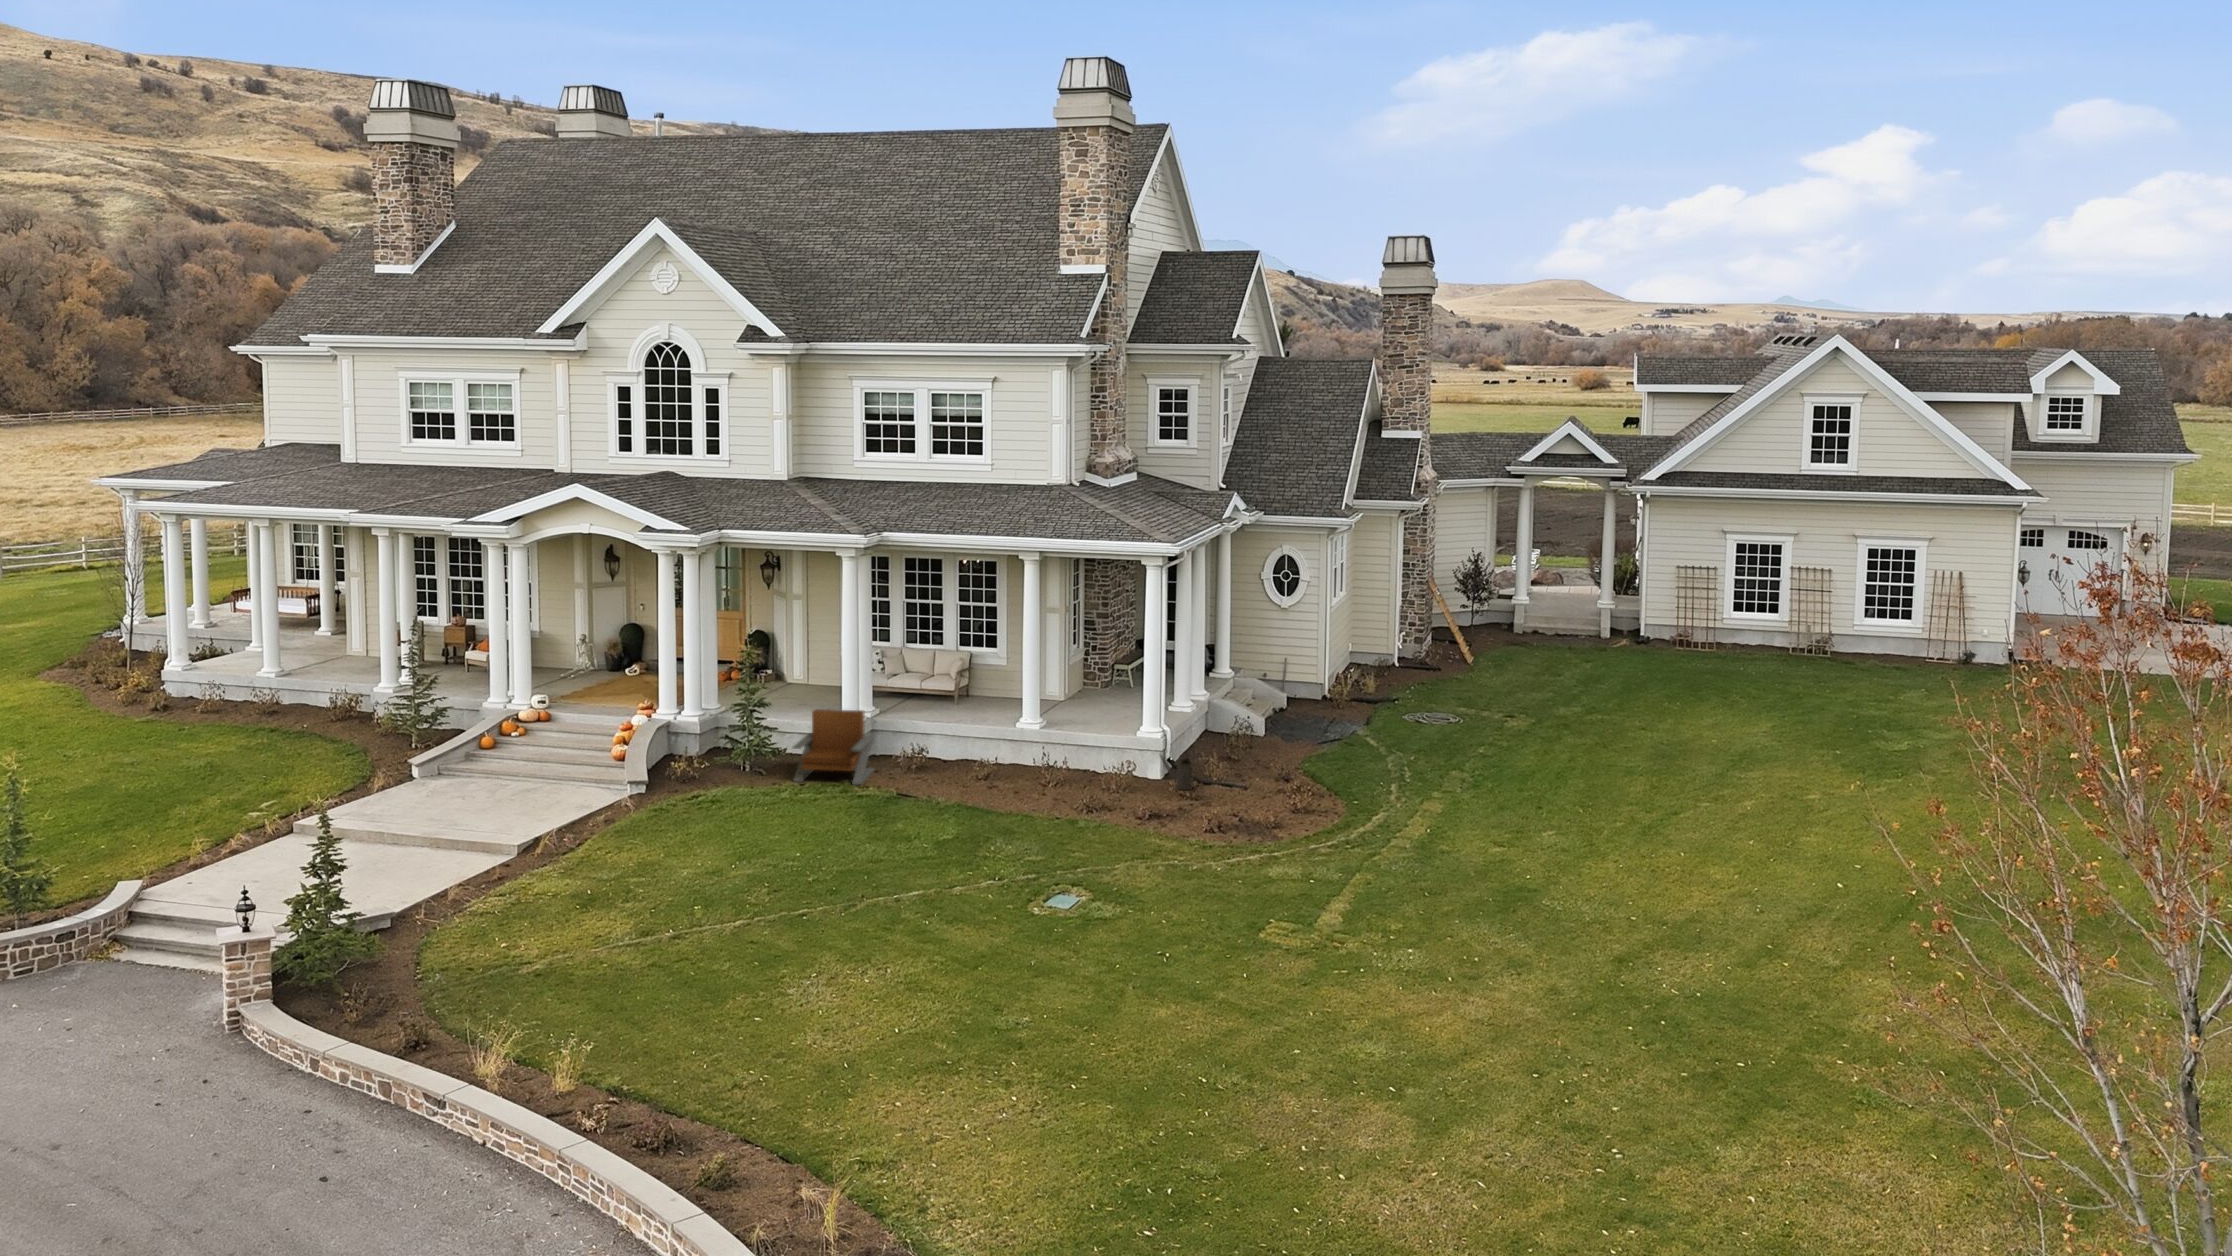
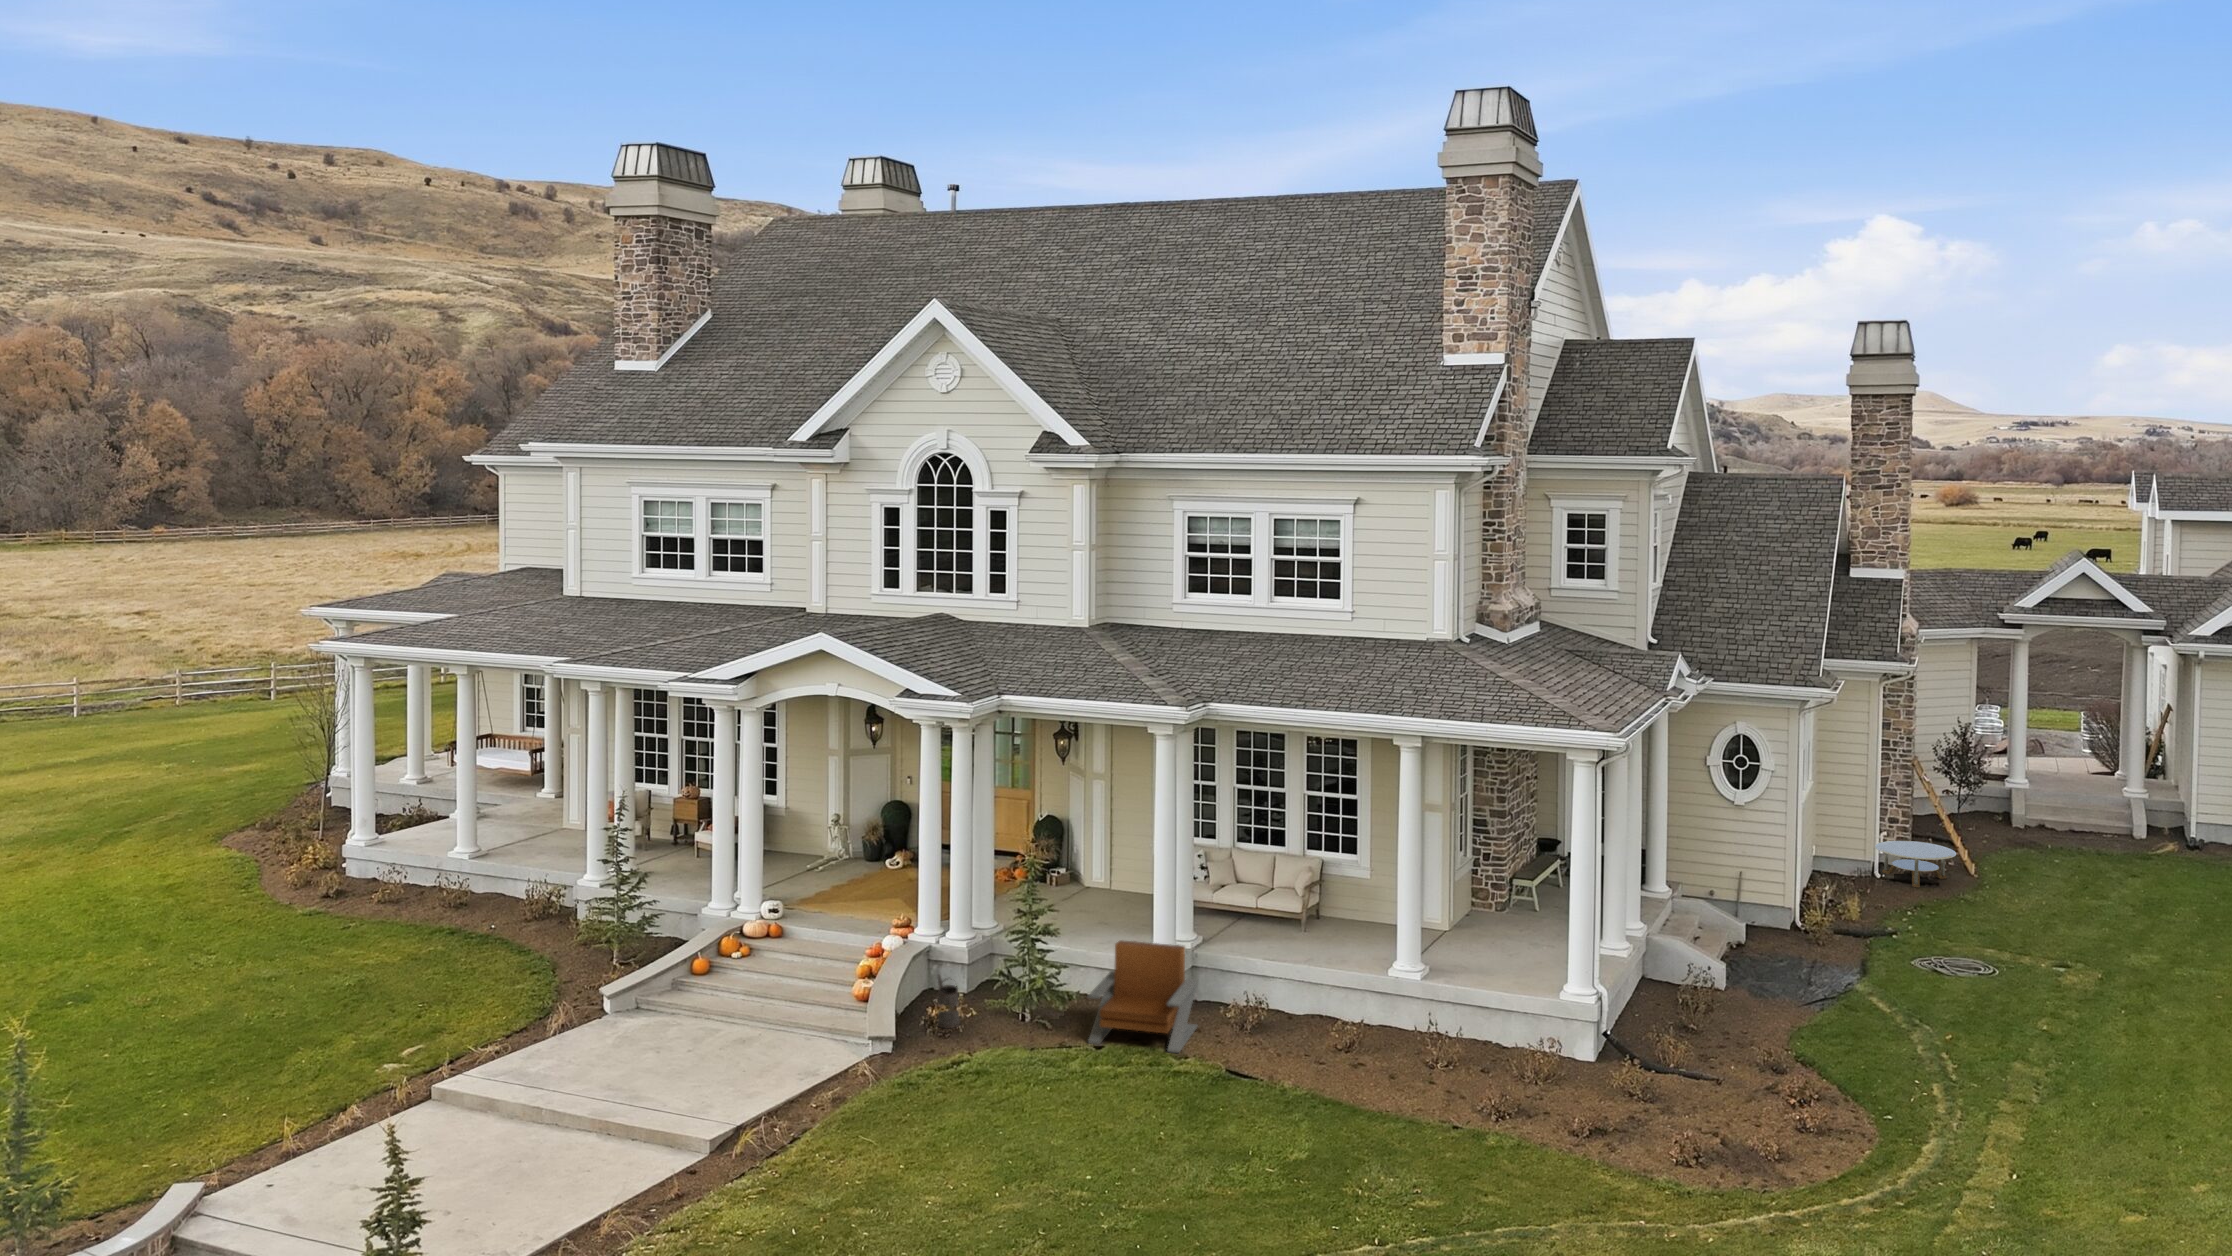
round table: none [1395,638,1452,670] -> present [1875,841,1956,887]
watering can: present [1160,753,1193,790] -> present [937,975,960,1028]

